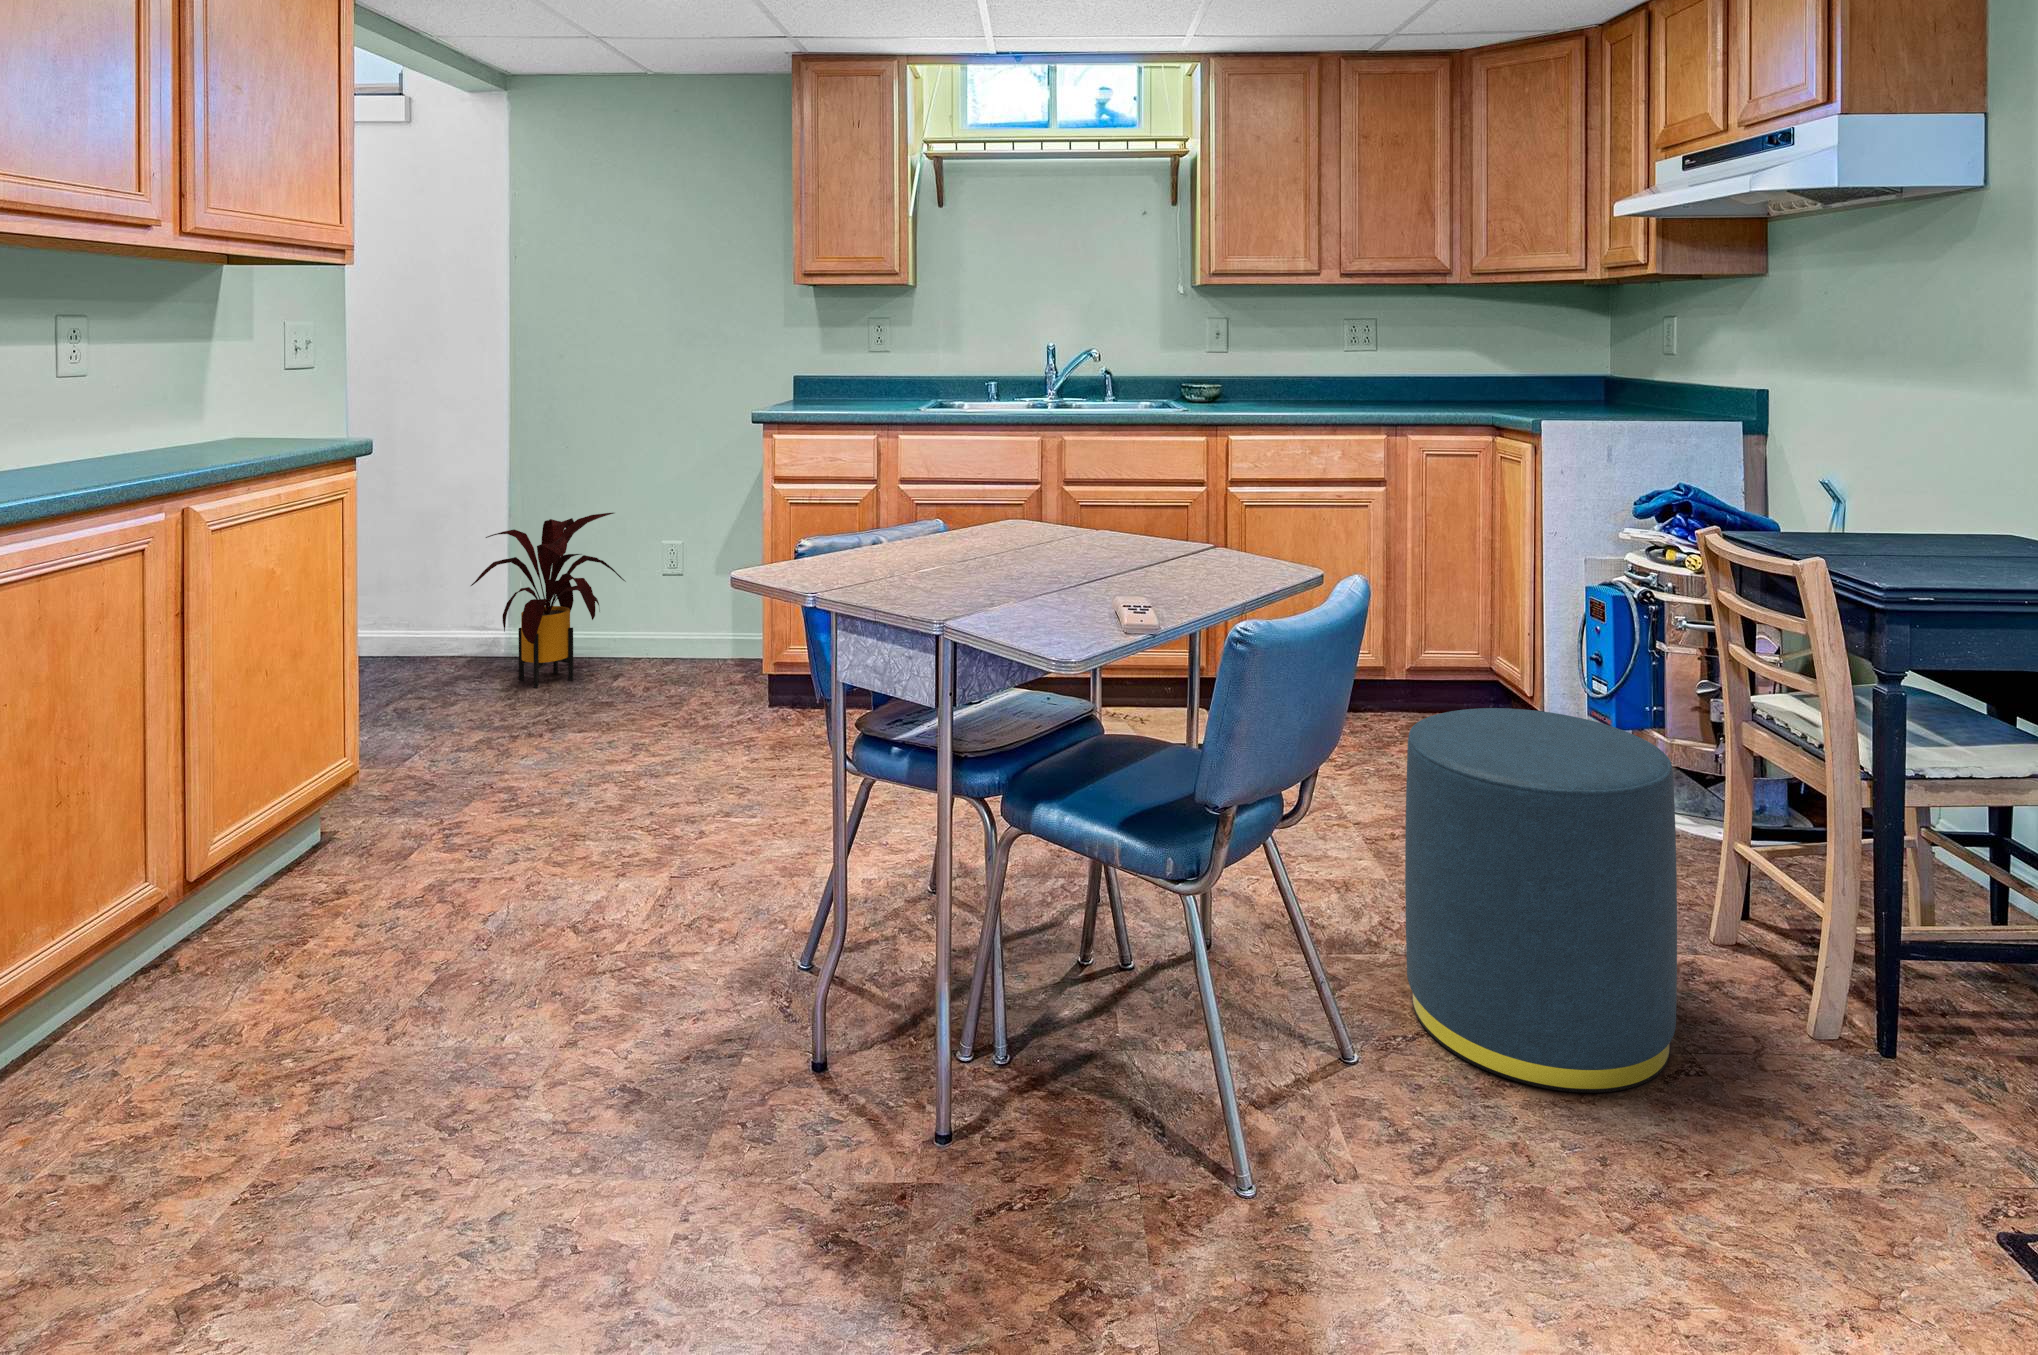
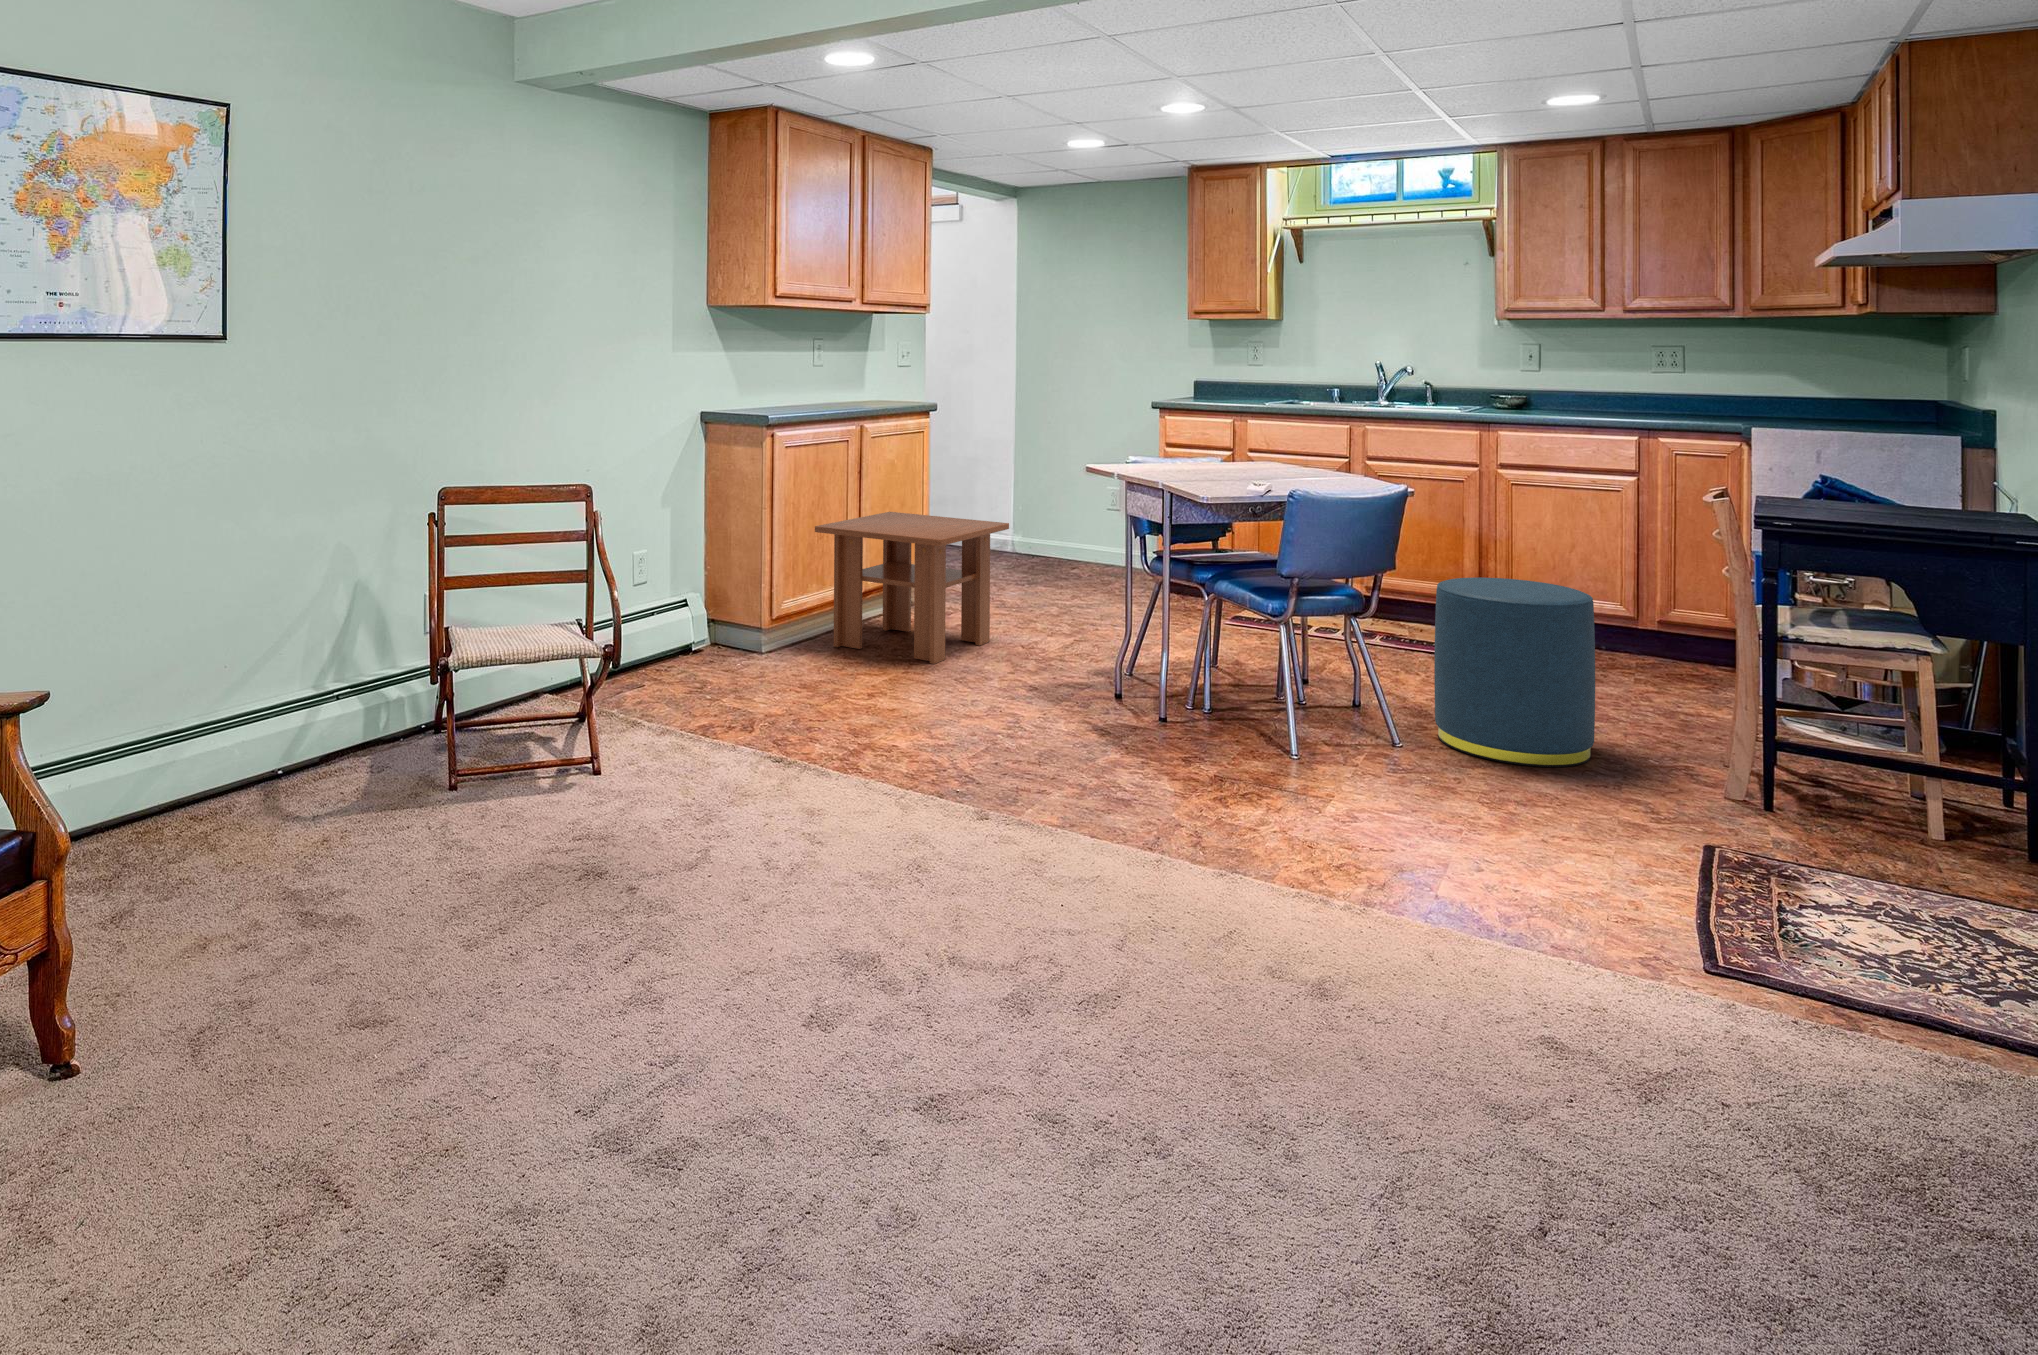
house plant: present [471,513,625,688] -> none [989,465,1084,568]
coffee table: none [26,684,542,1081] -> present [815,512,1009,664]

